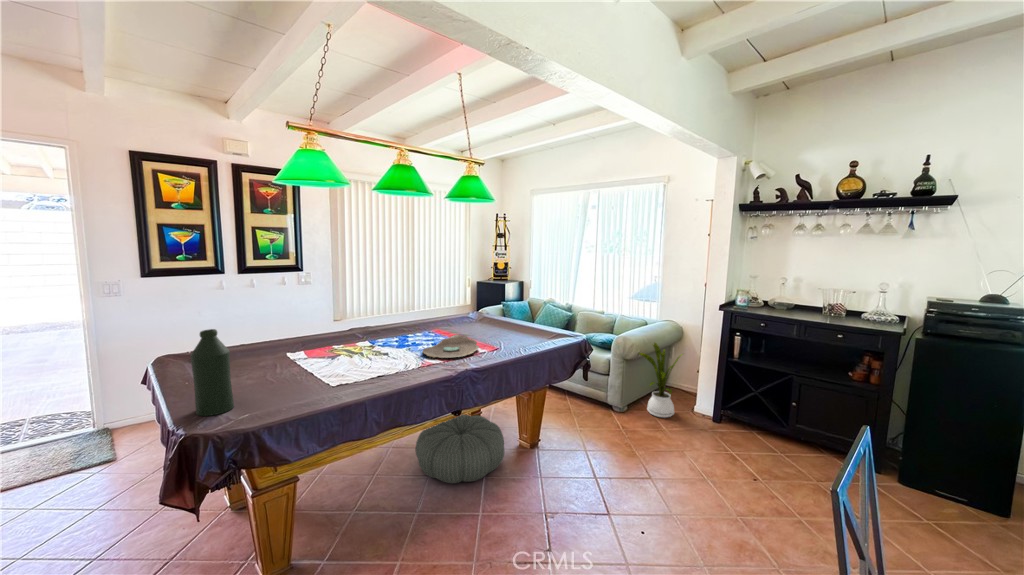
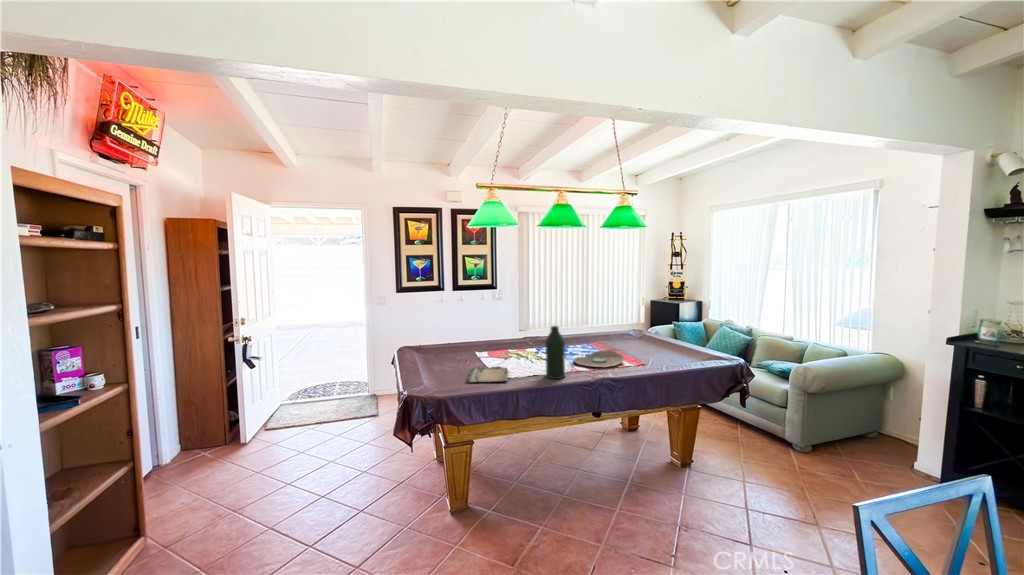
bottle: present [190,329,234,416] -> present [545,326,565,379]
house plant: present [639,343,682,418] -> none [823,377,896,470]
tray: none [279,367,343,402] -> present [468,366,508,382]
pouf: present [415,415,504,483] -> none [570,422,651,481]

